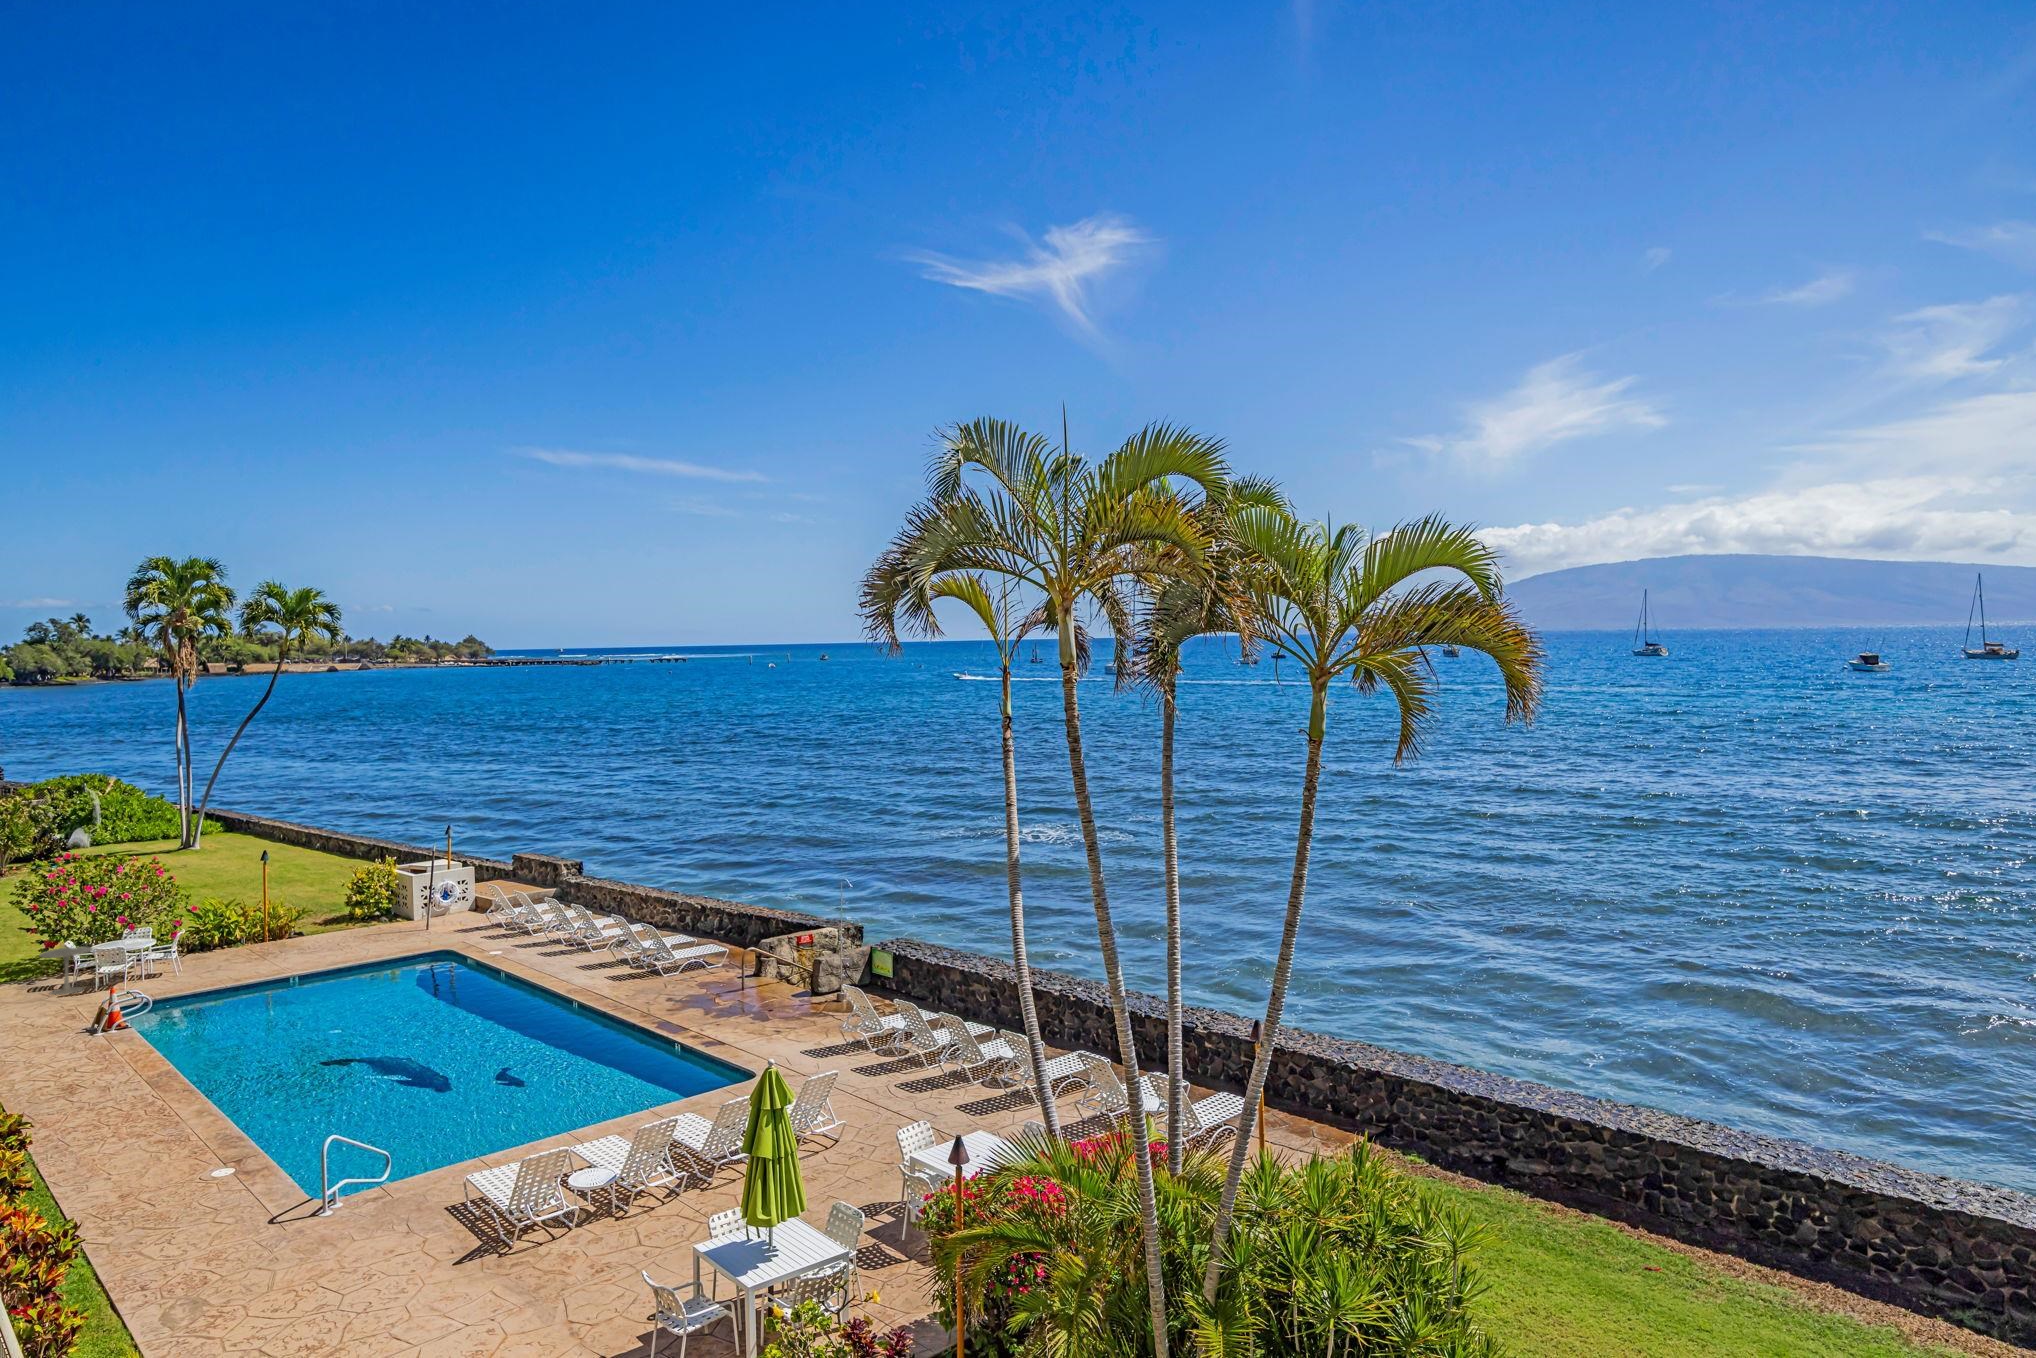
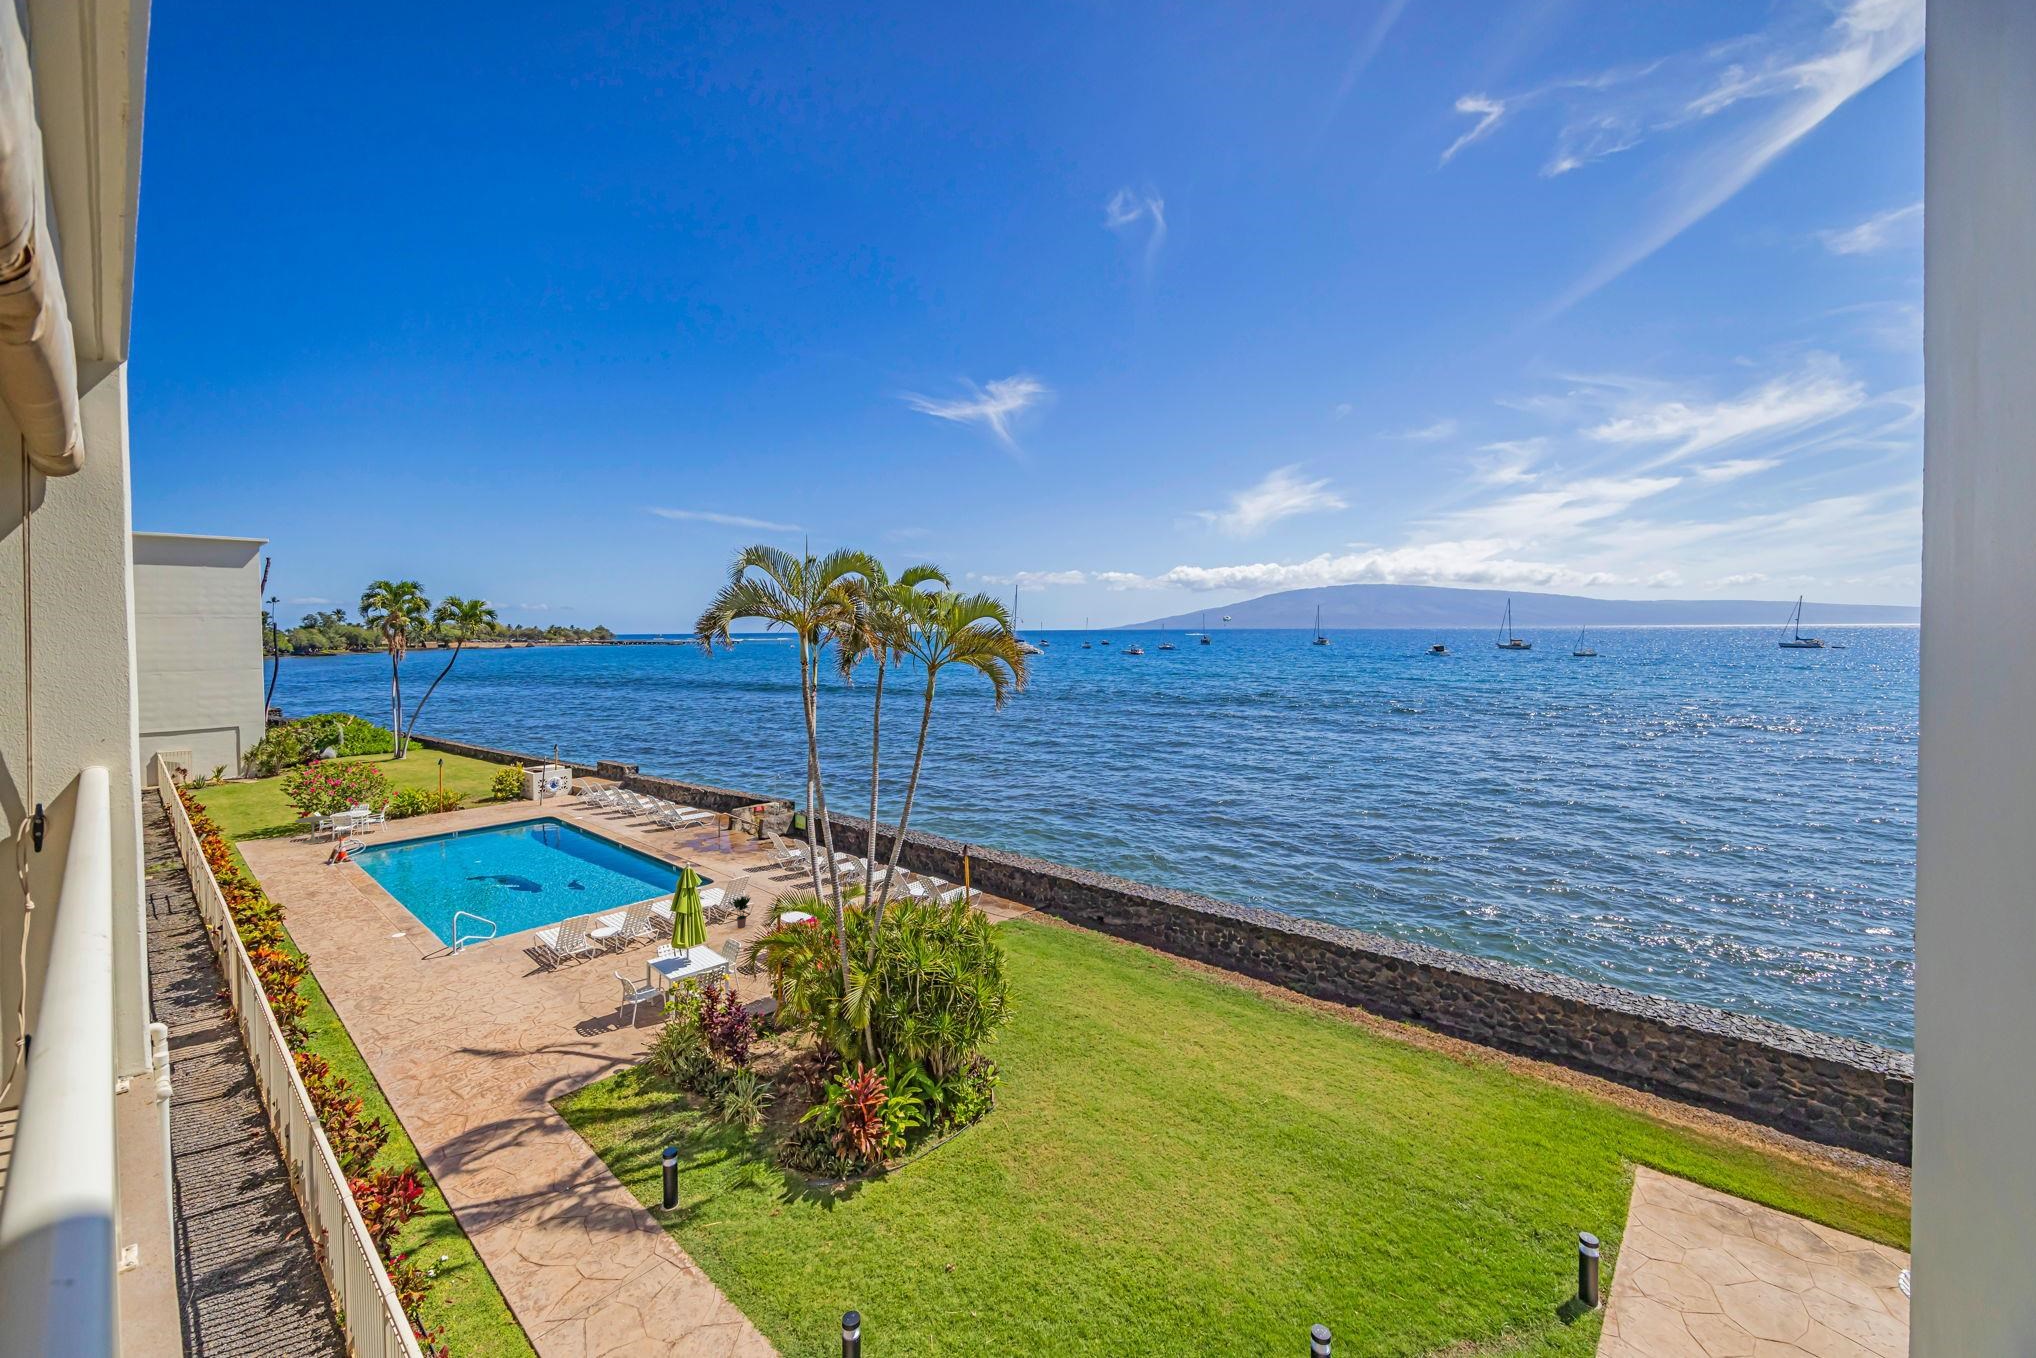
potted plant: none [810,1098,855,1174] -> present [729,895,751,928]

